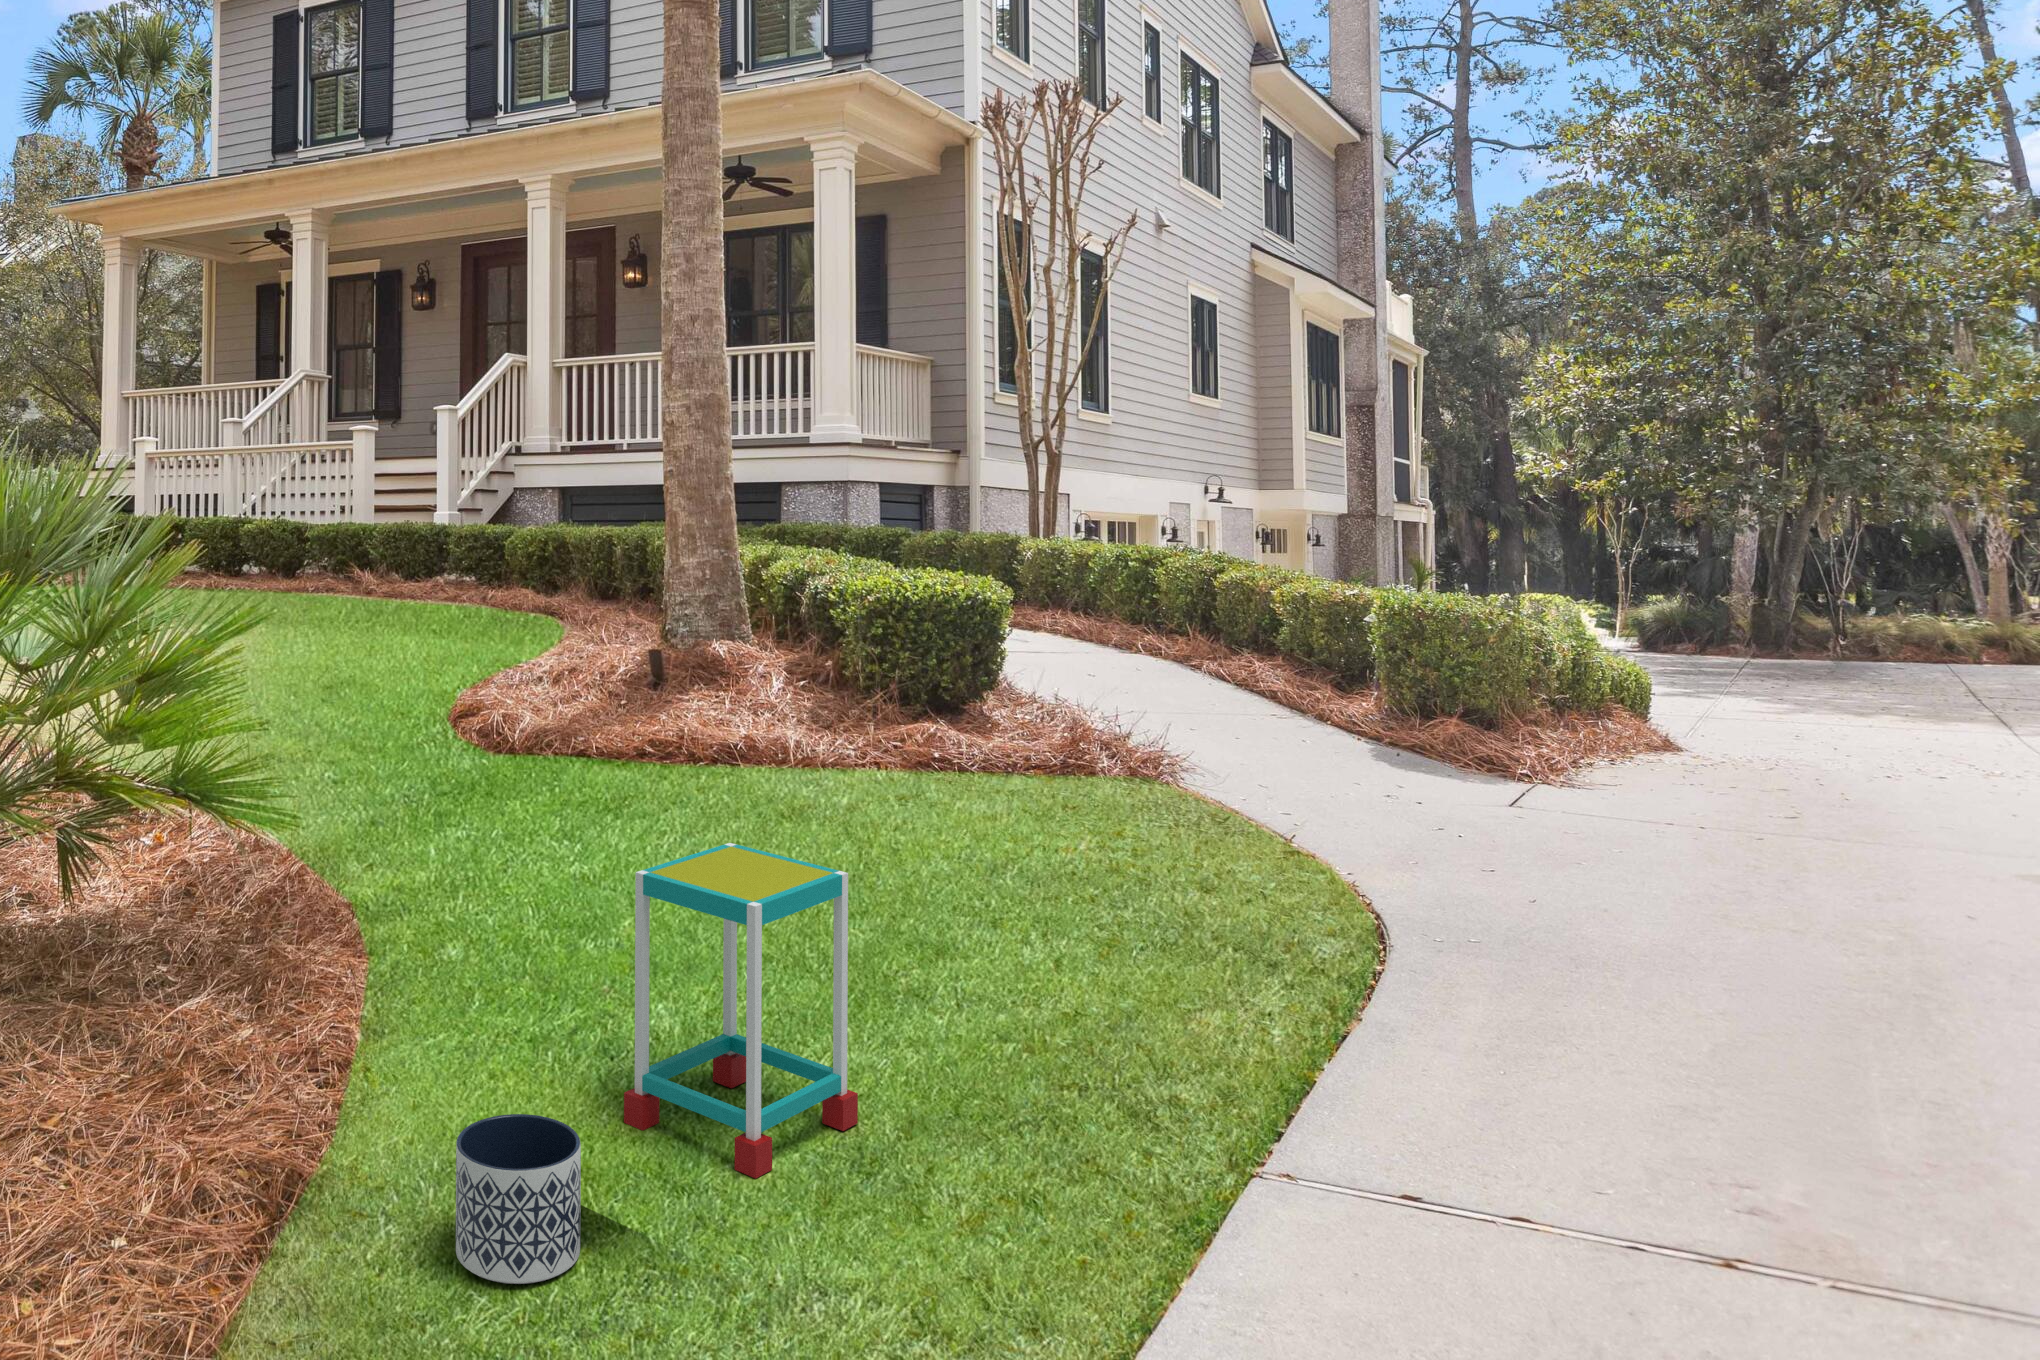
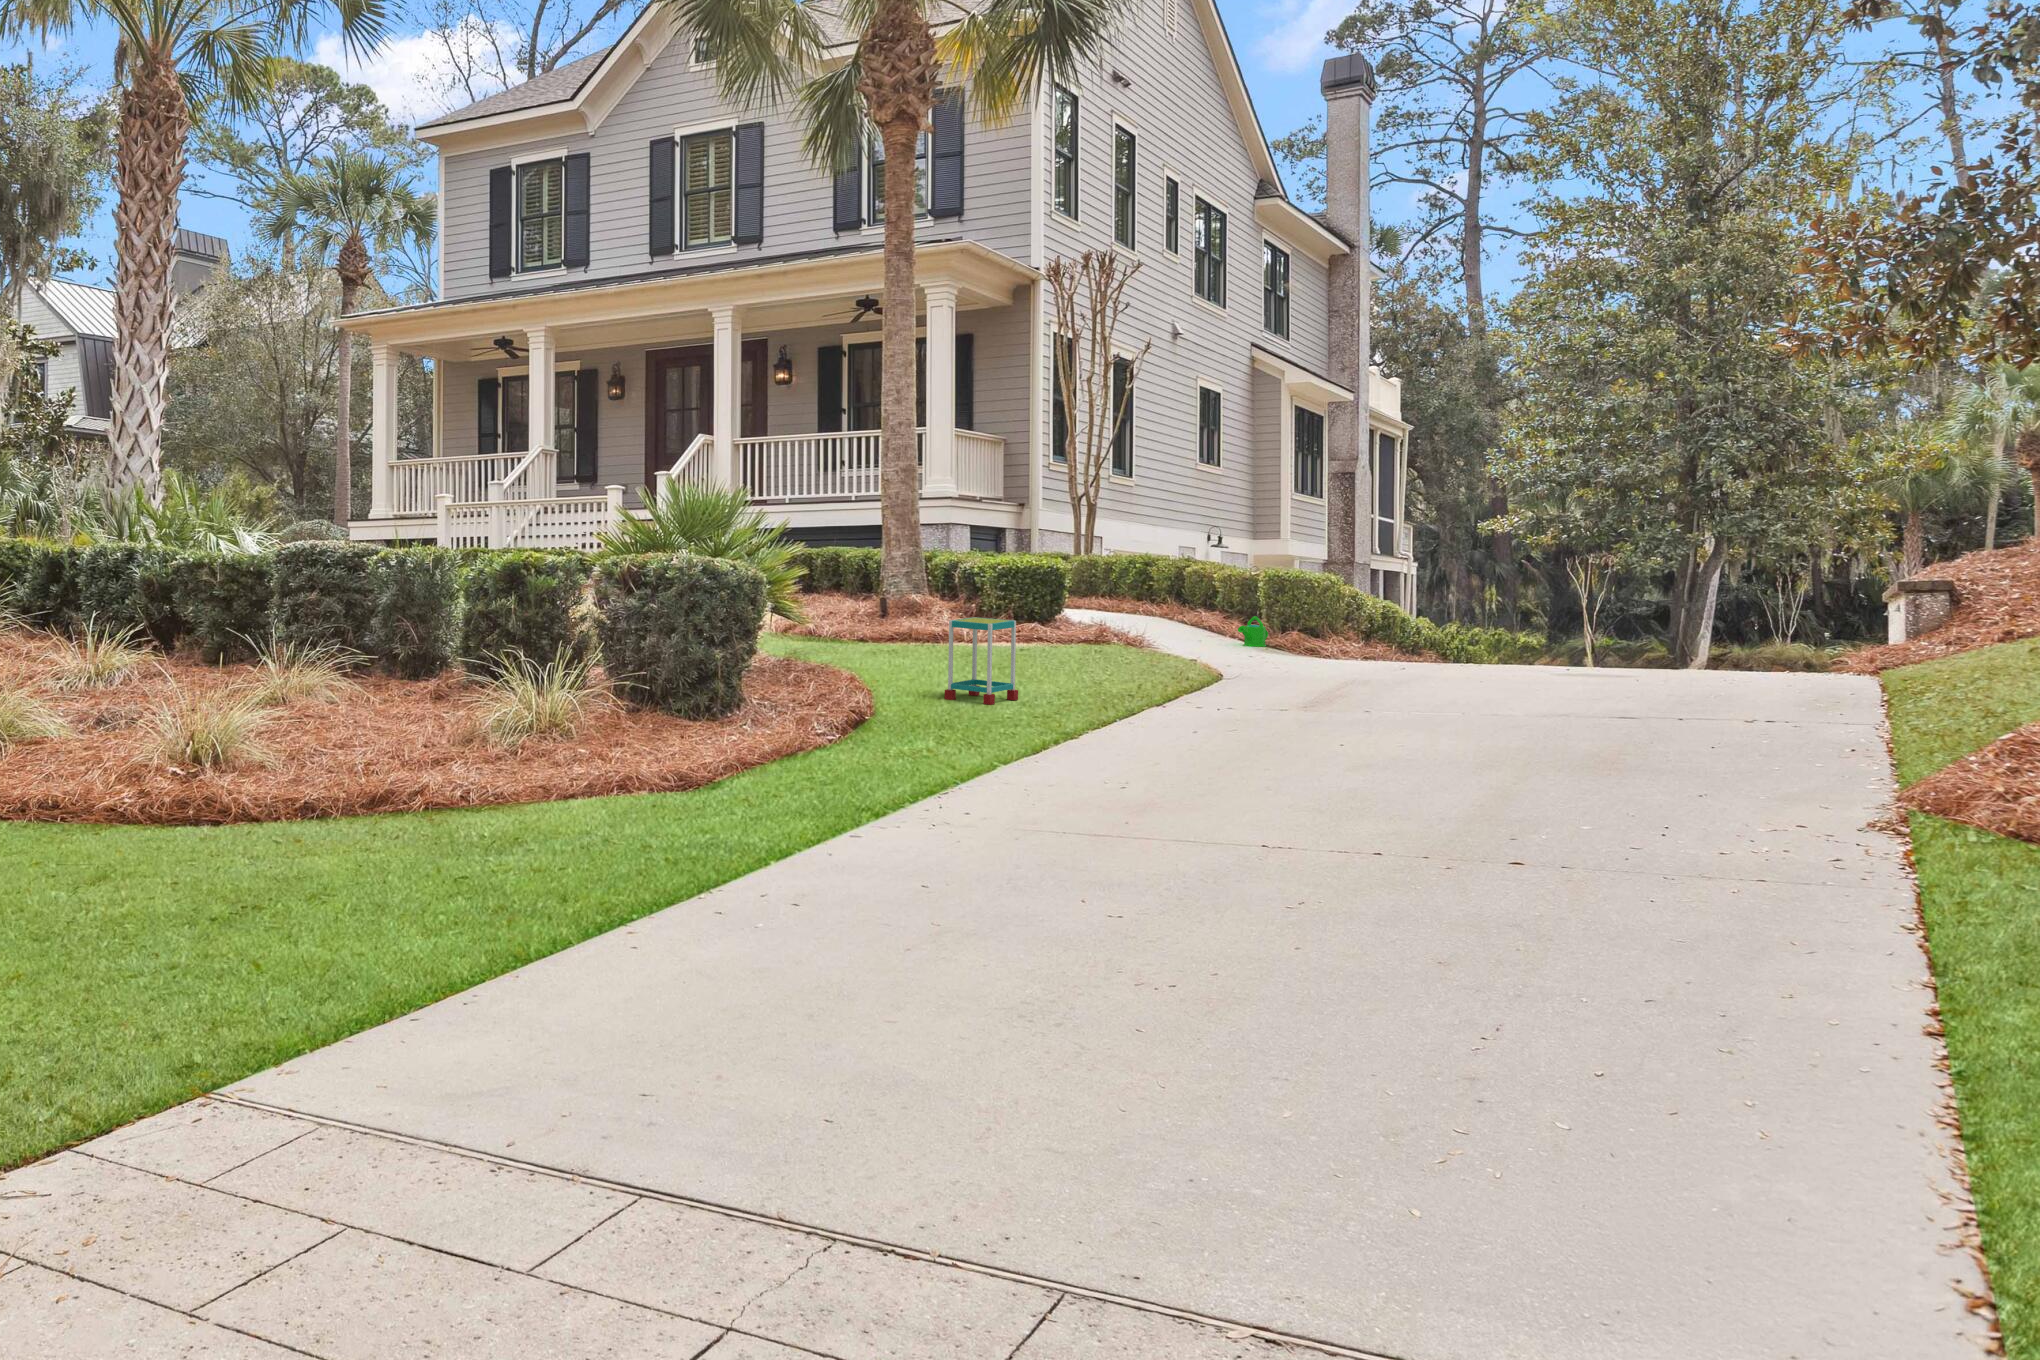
watering can: none [1347,679,1403,740] -> present [1238,616,1268,647]
planter: present [456,1114,581,1284] -> none [905,685,942,723]

